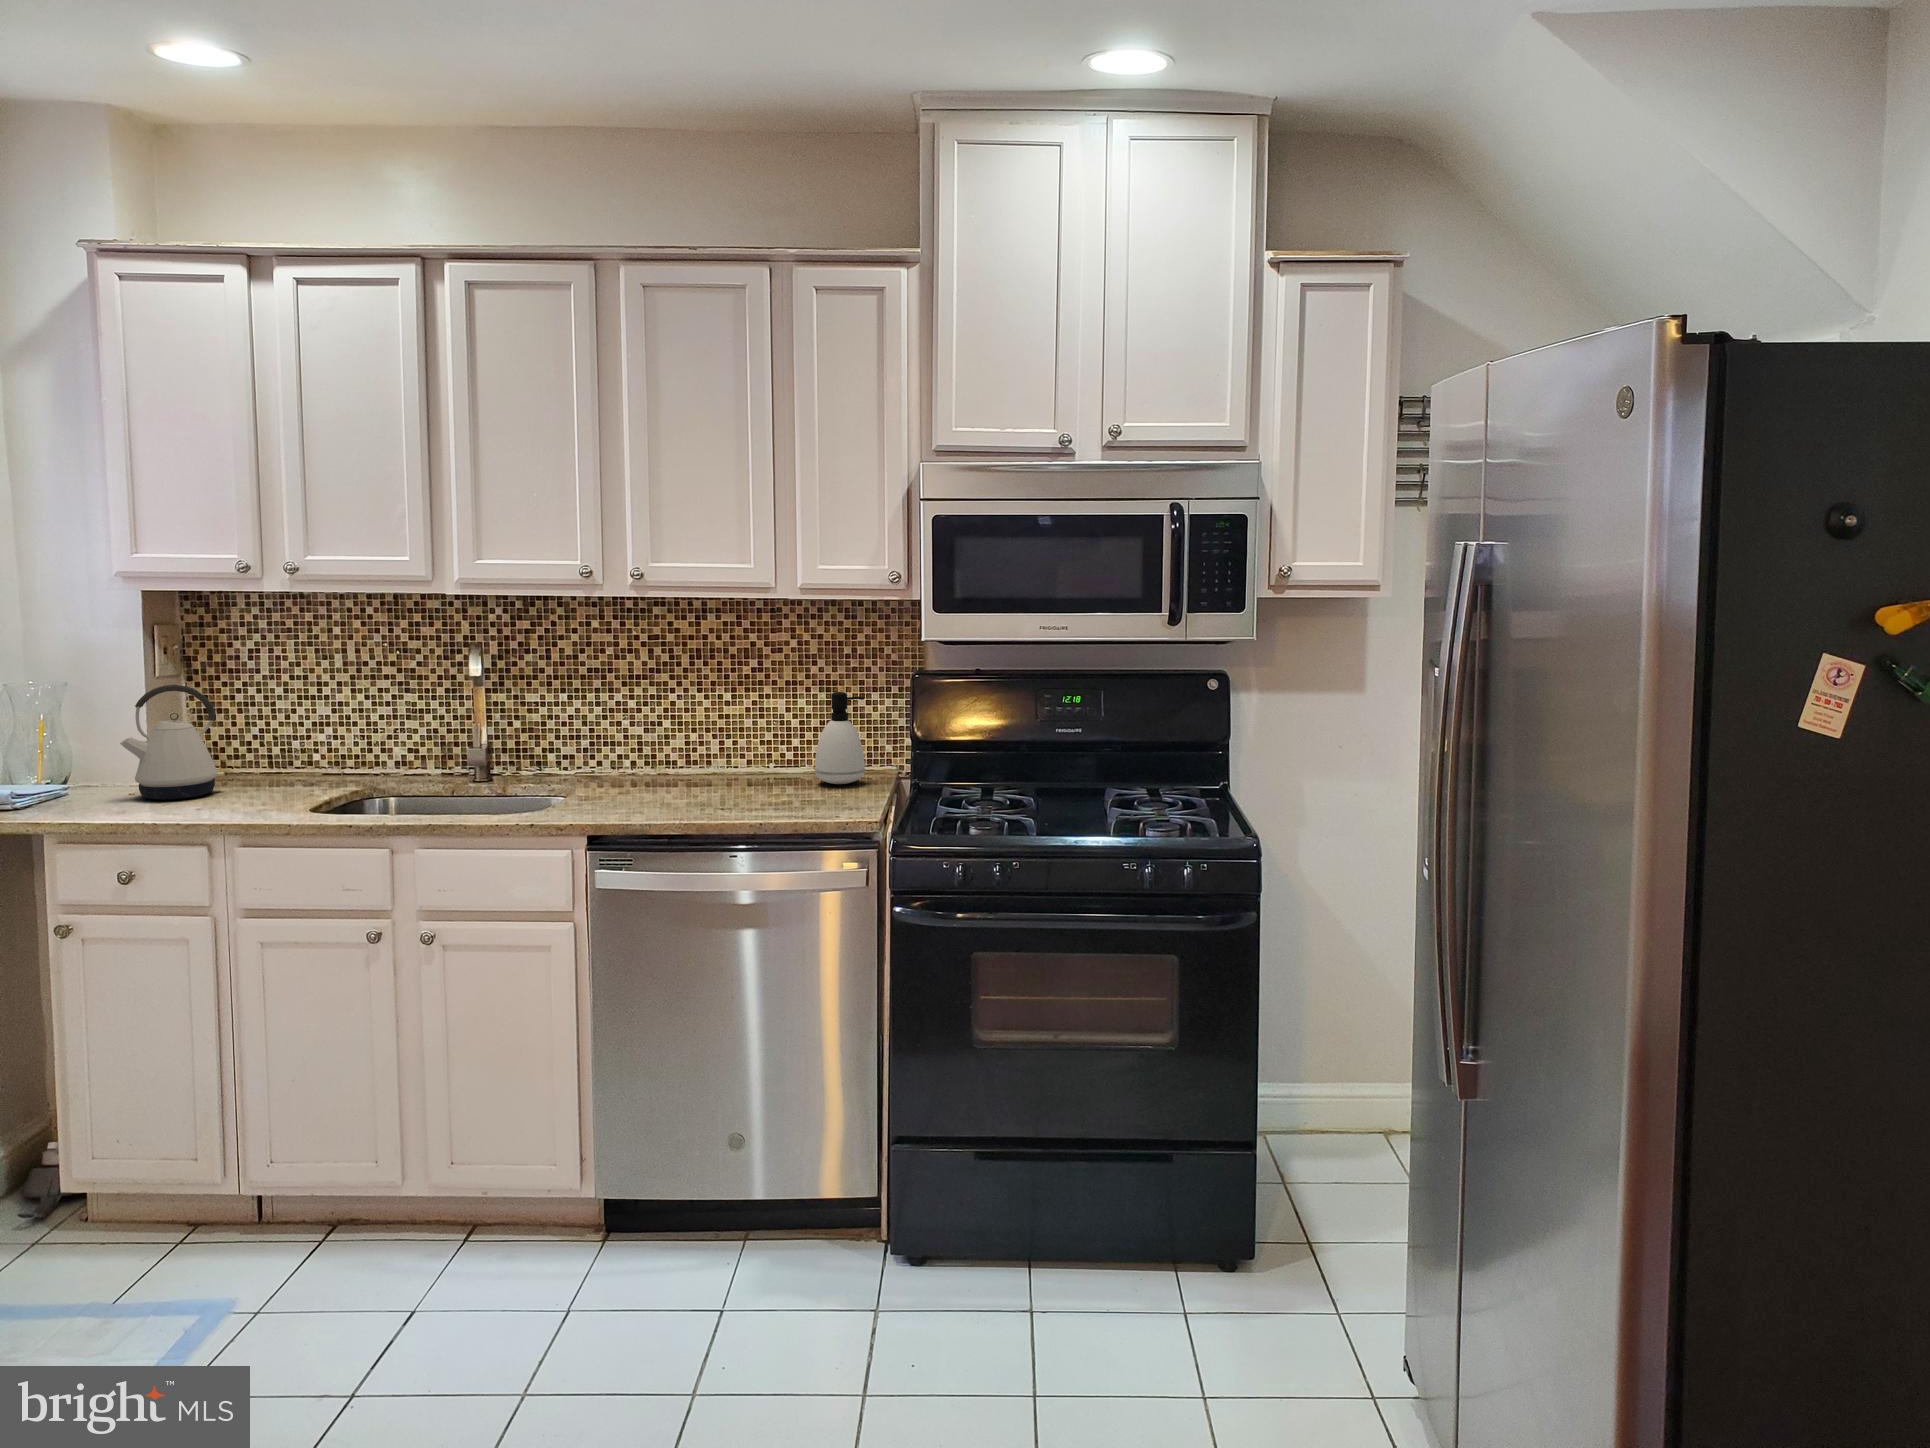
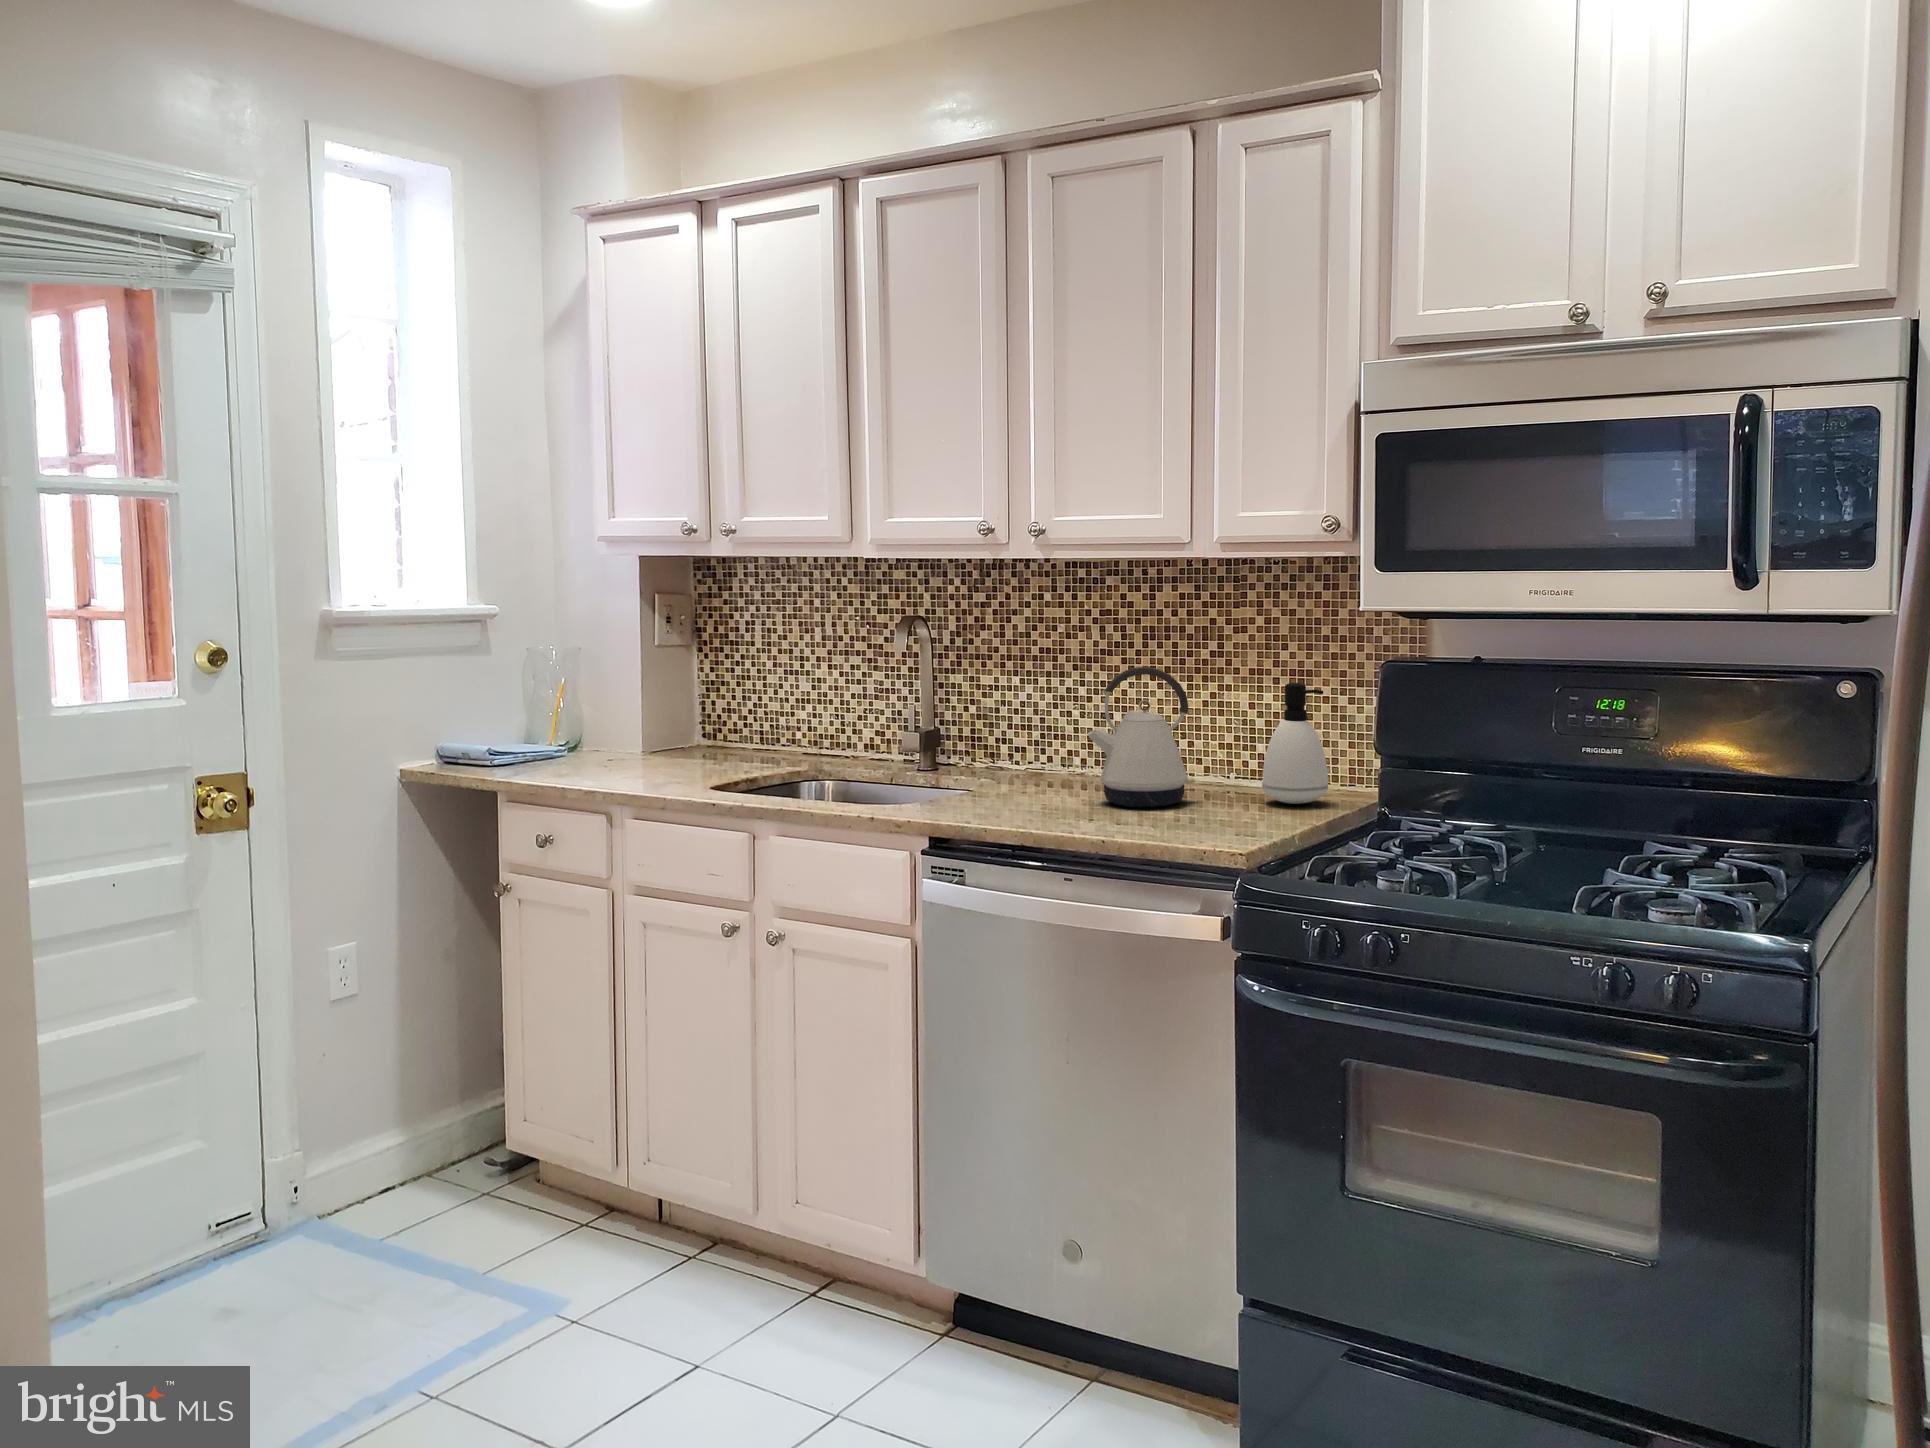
kettle: present [120,684,225,800] -> present [1087,667,1195,807]

